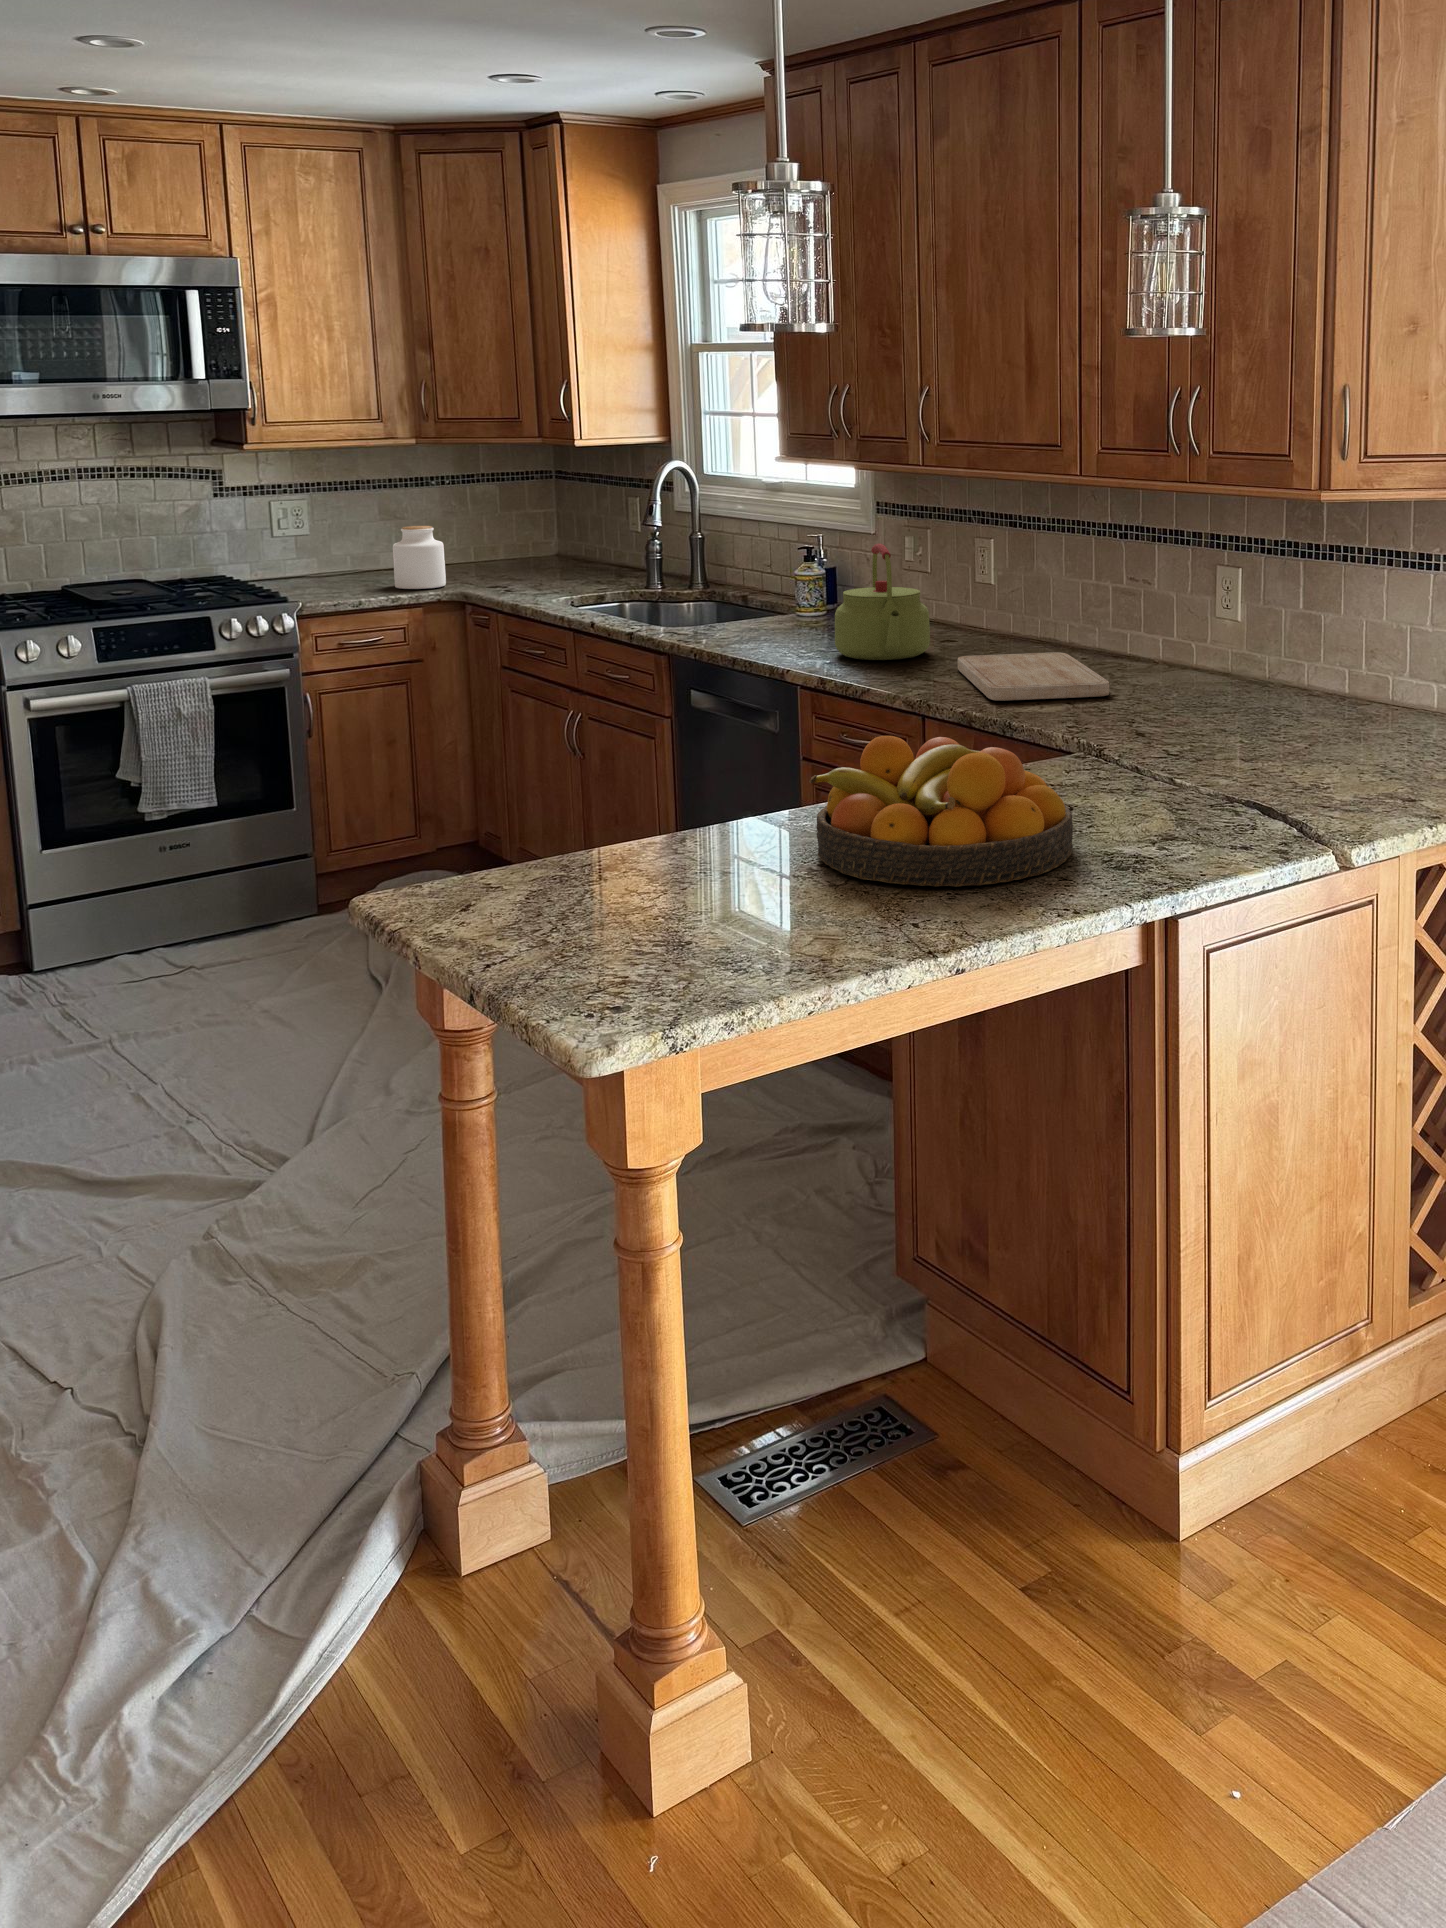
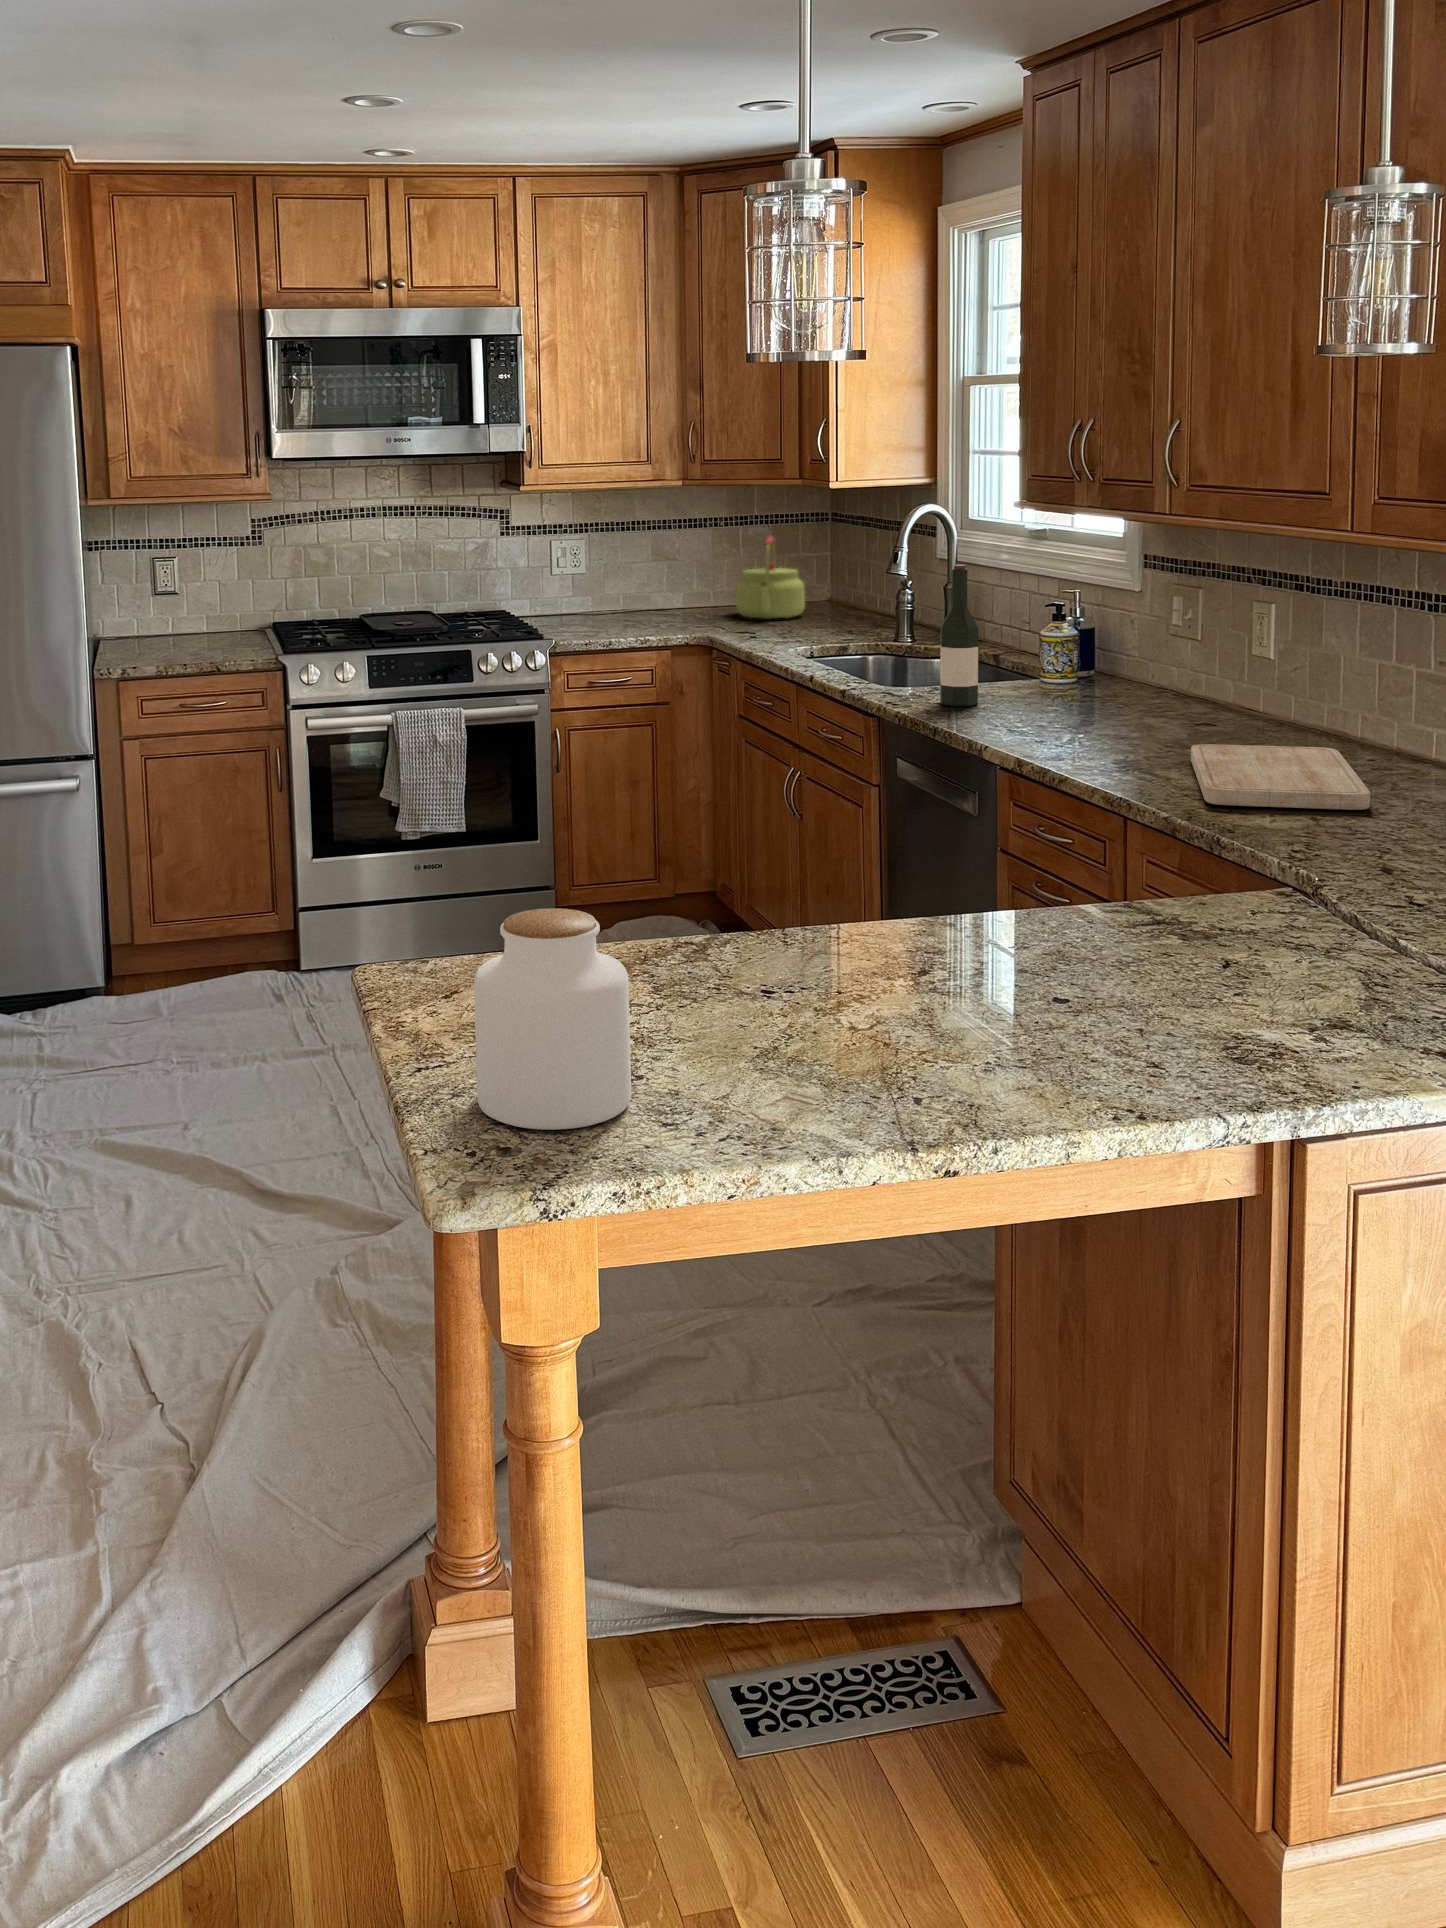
wine bottle: none [719,513,755,640] -> present [940,565,978,706]
jar: present [393,526,446,589] -> present [474,908,631,1130]
kettle: present [835,544,930,660] -> present [736,537,805,619]
fruit bowl: present [809,736,1073,887] -> none [851,850,1190,1056]

